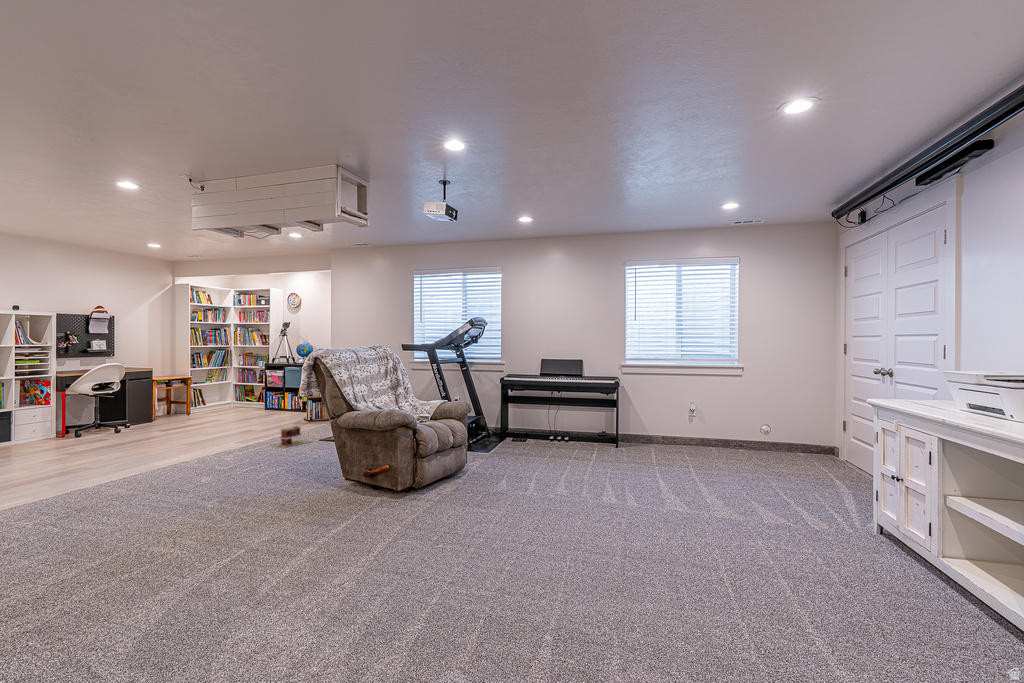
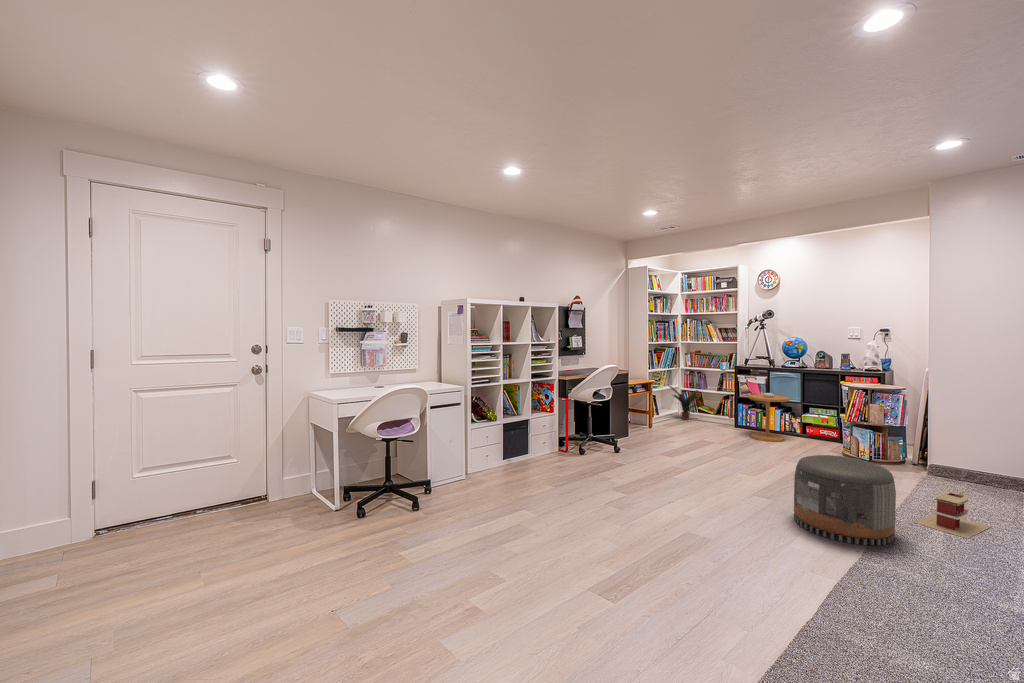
side table: none [261,381,291,416] -> present [748,393,789,442]
potted plant: none [219,382,248,409] -> present [669,386,702,420]
pouf: none [184,411,243,459] -> present [794,455,896,545]

